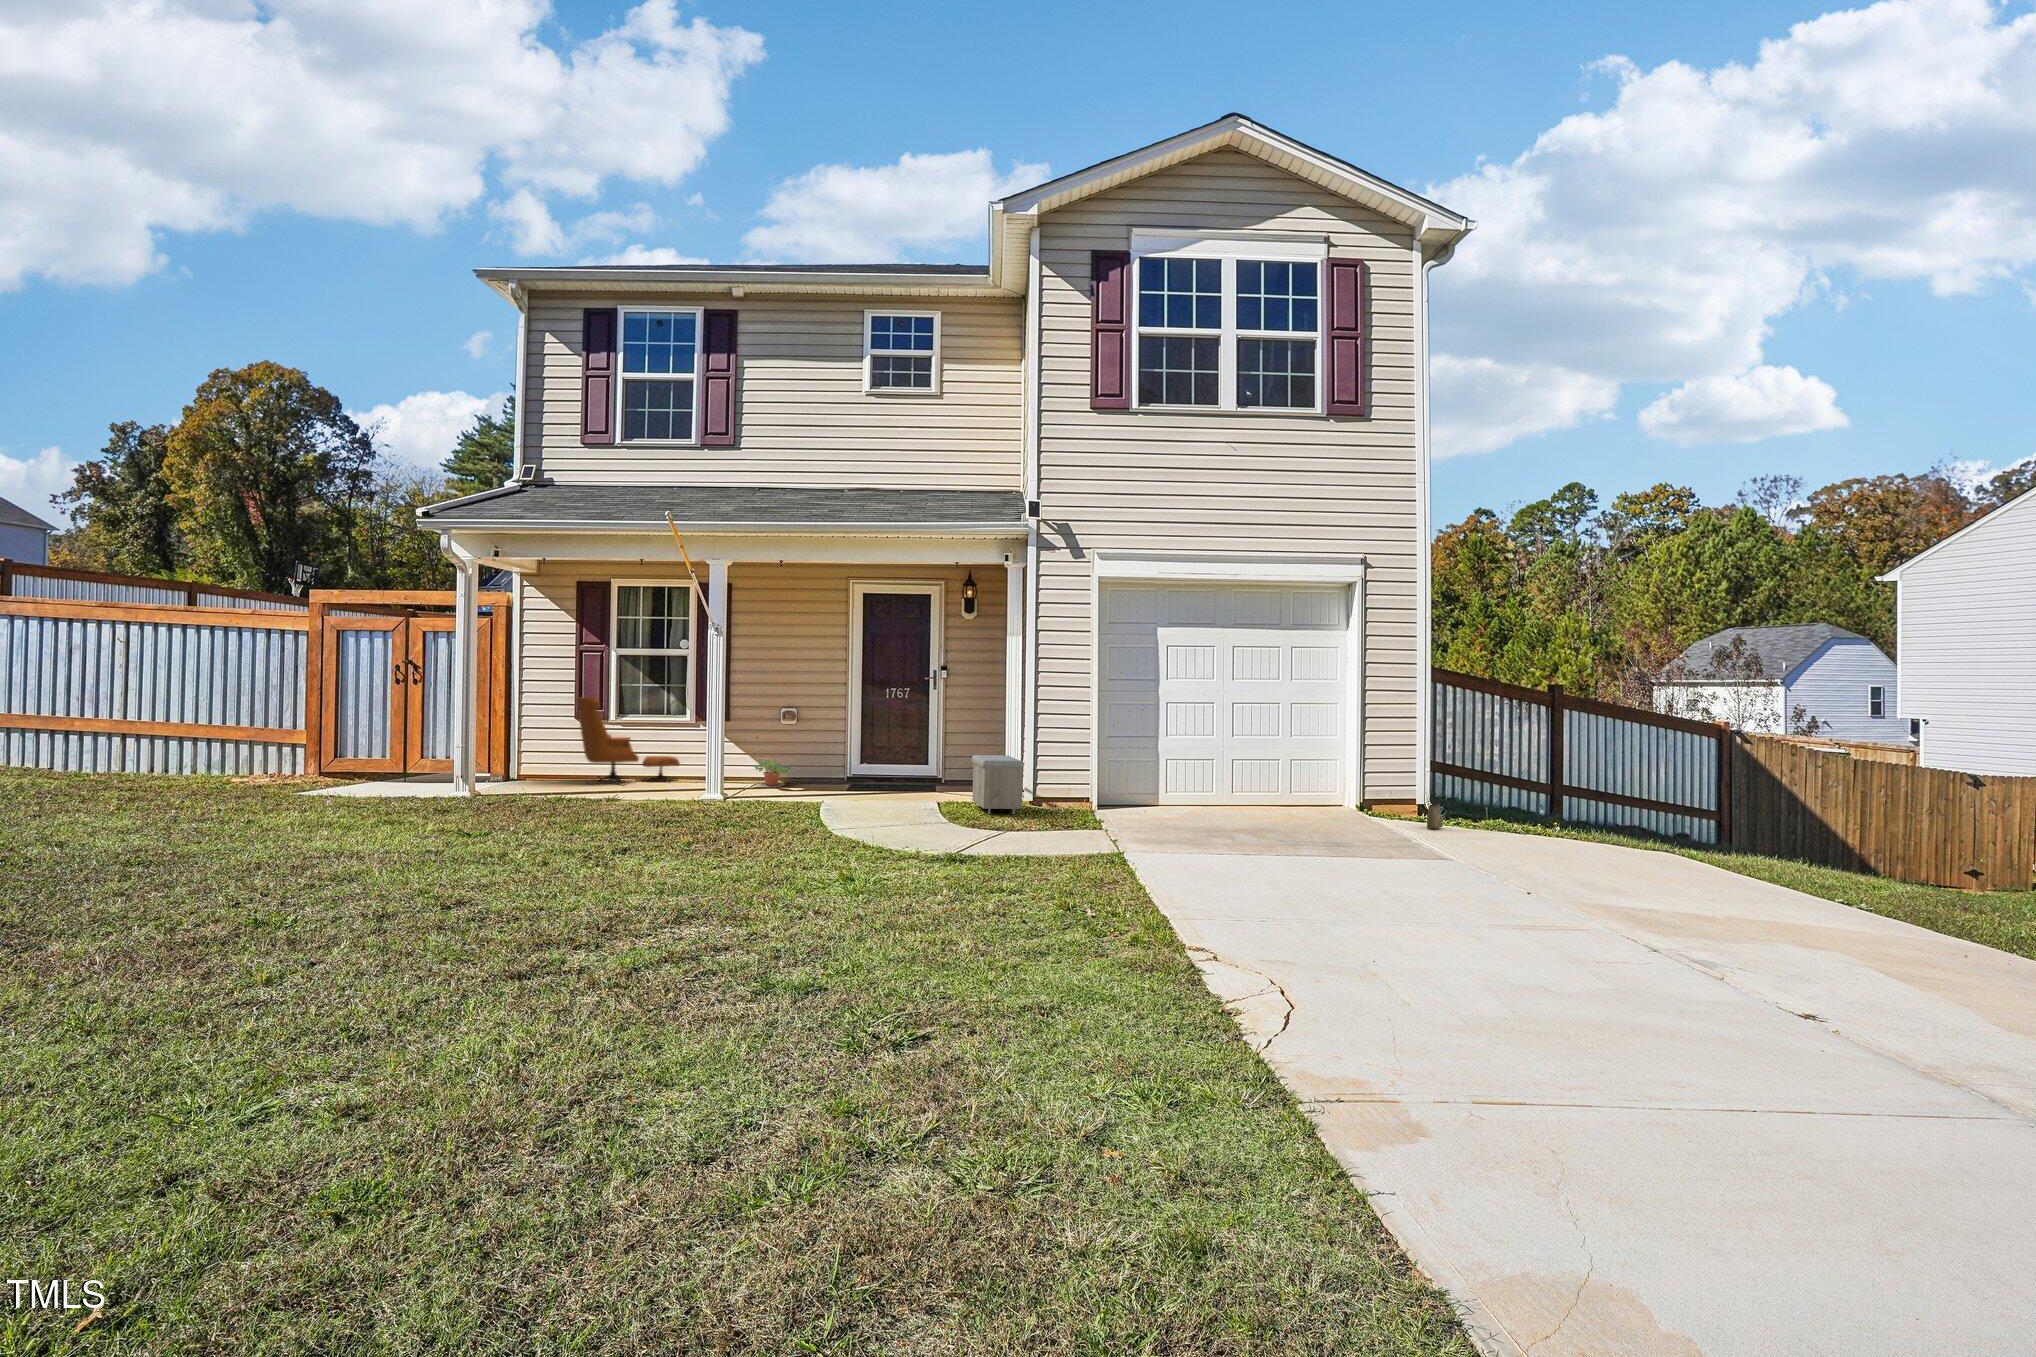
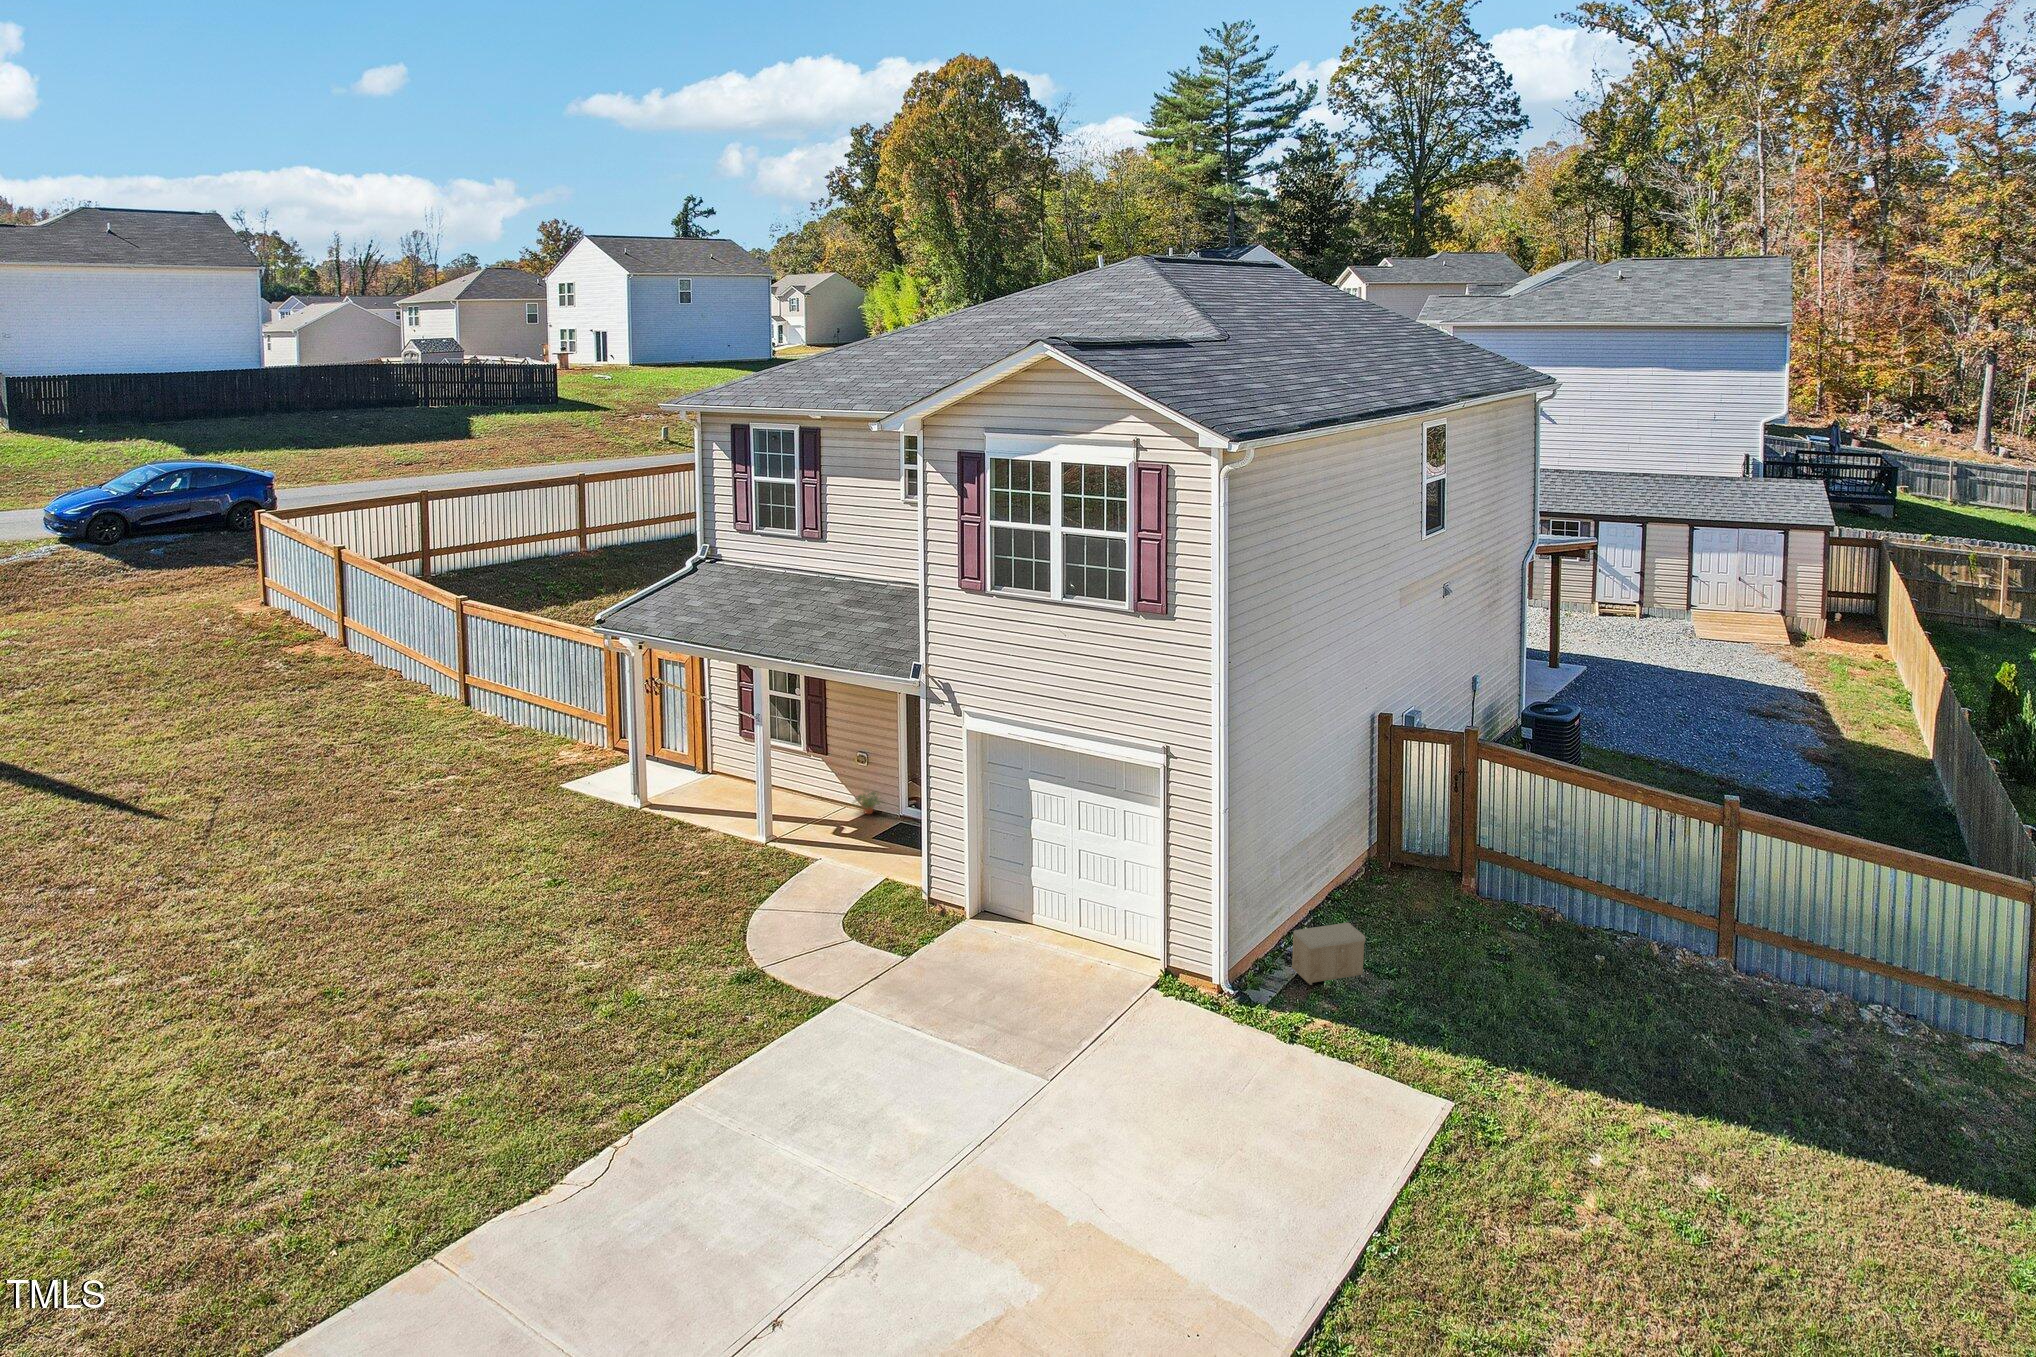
lounge chair: present [577,697,680,784] -> none [743,736,825,803]
storage bench: present [972,755,1024,814] -> present [1292,922,1365,985]
woven basket: present [1427,804,1443,829] -> none [1197,963,1219,998]

